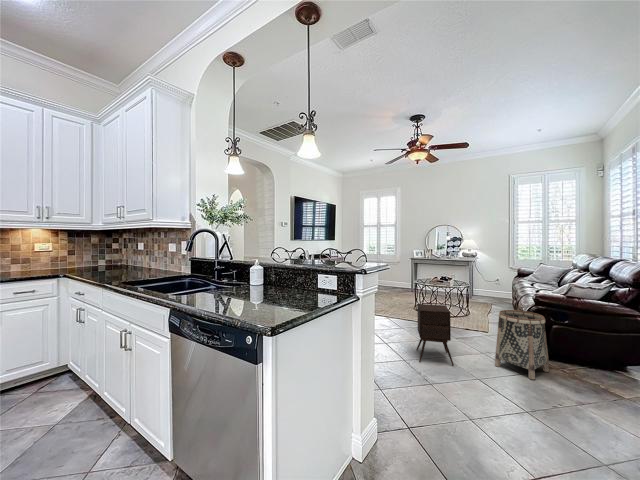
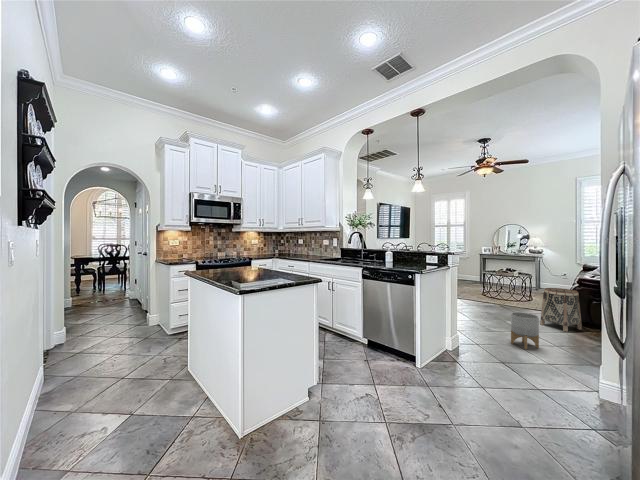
side table: present [416,304,454,365] -> none [482,283,509,322]
planter: none [466,366,513,444] -> present [511,312,539,349]

